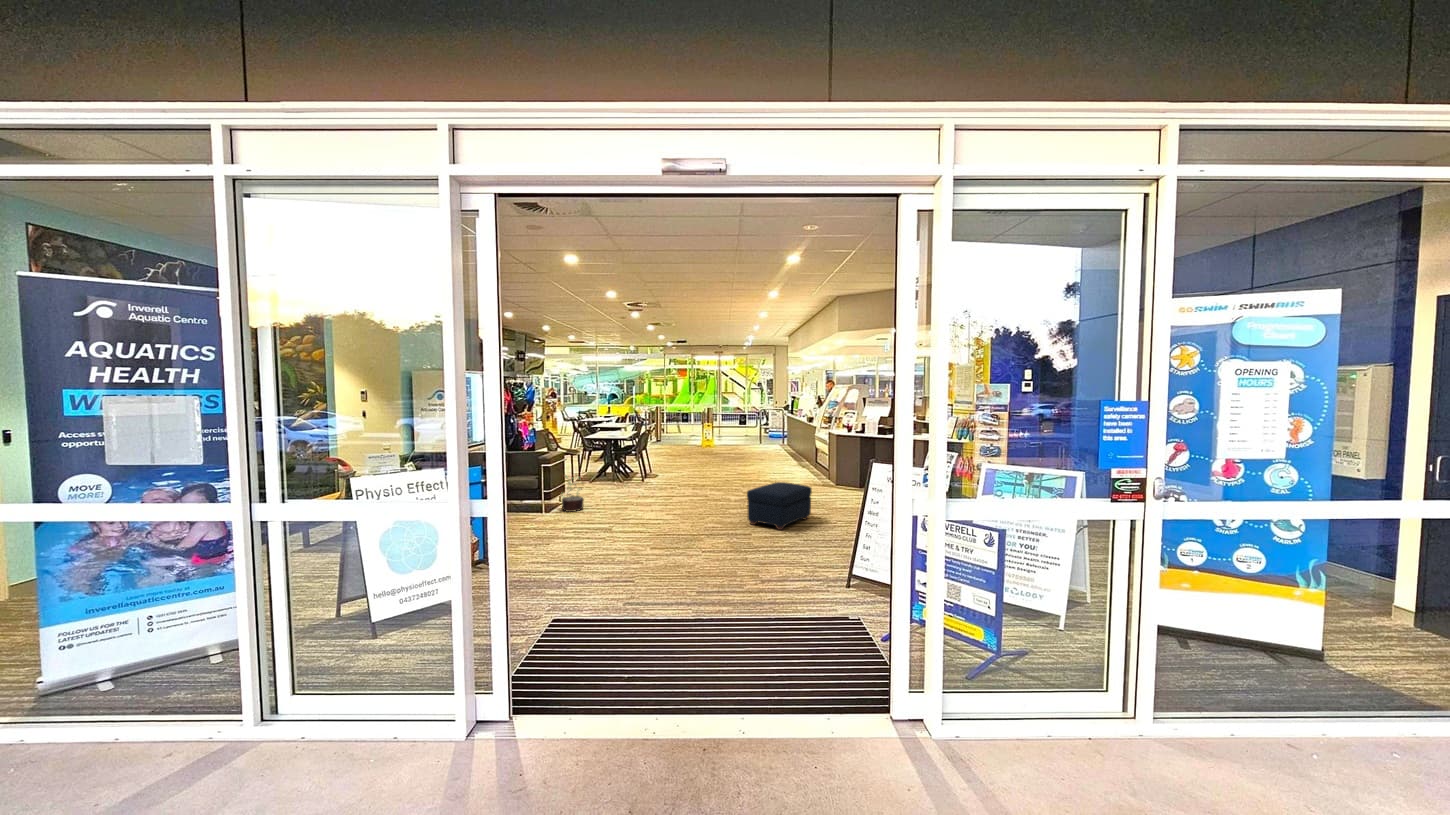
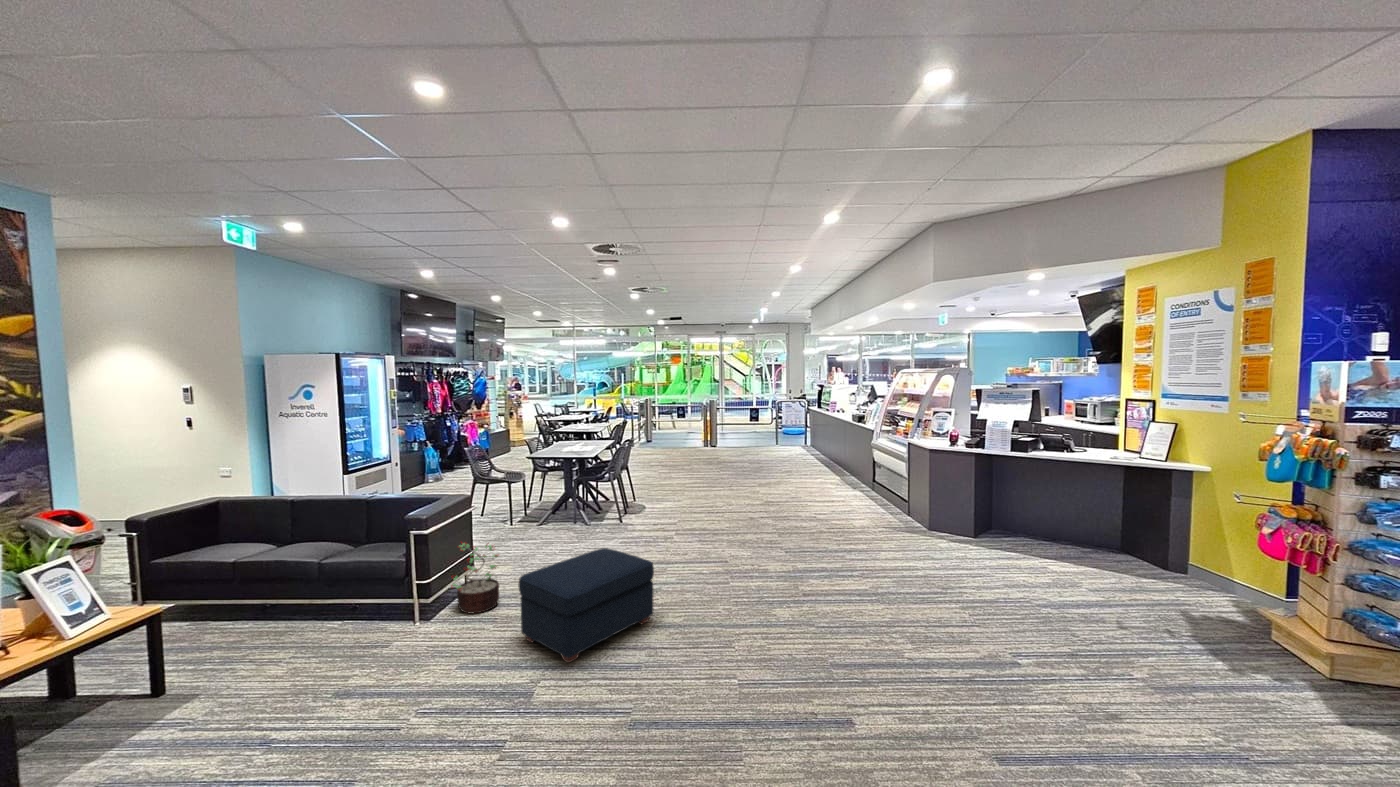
ottoman: present [747,482,812,530] -> present [519,548,654,663]

